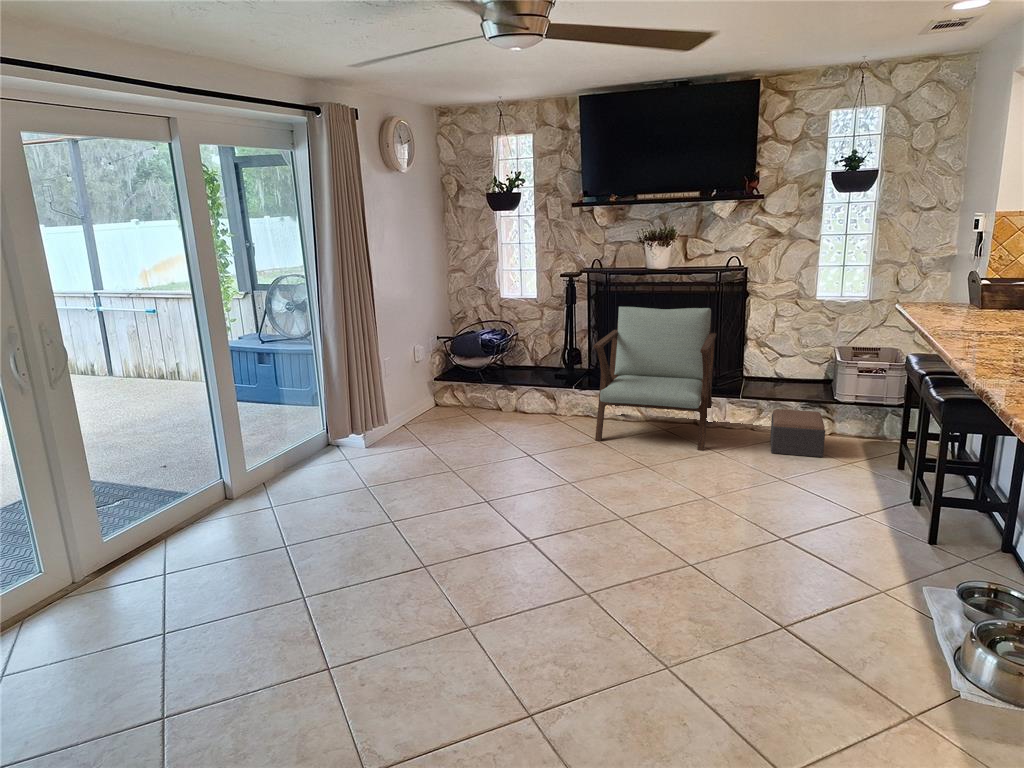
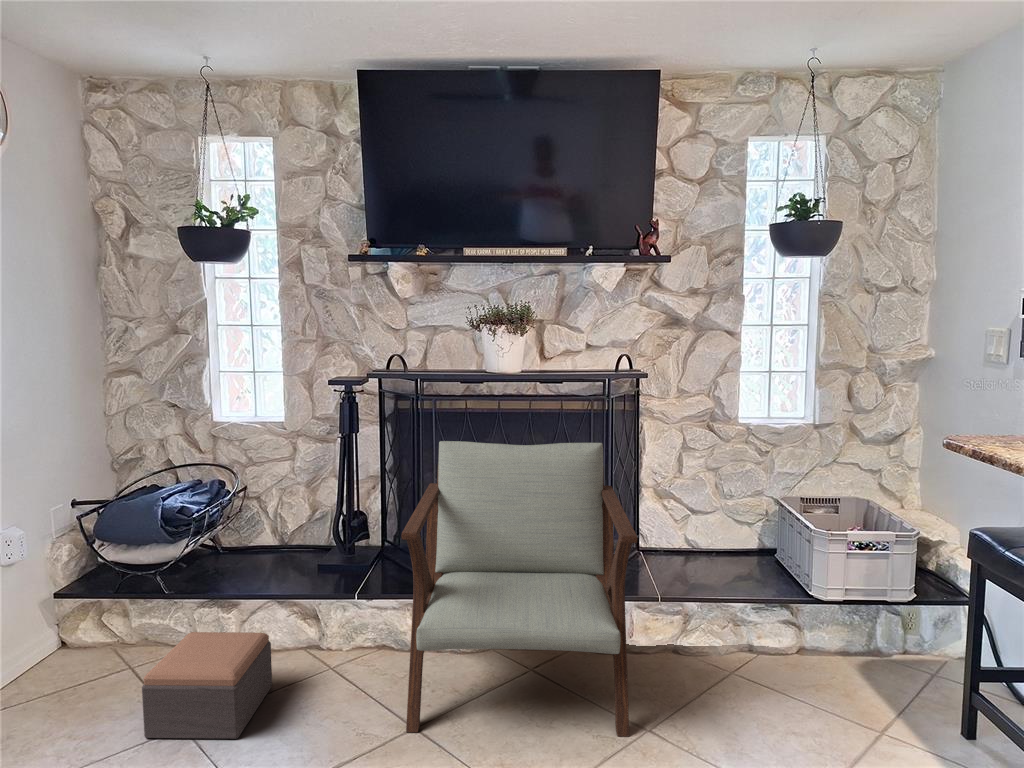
footstool: present [770,409,825,457] -> present [142,632,272,739]

